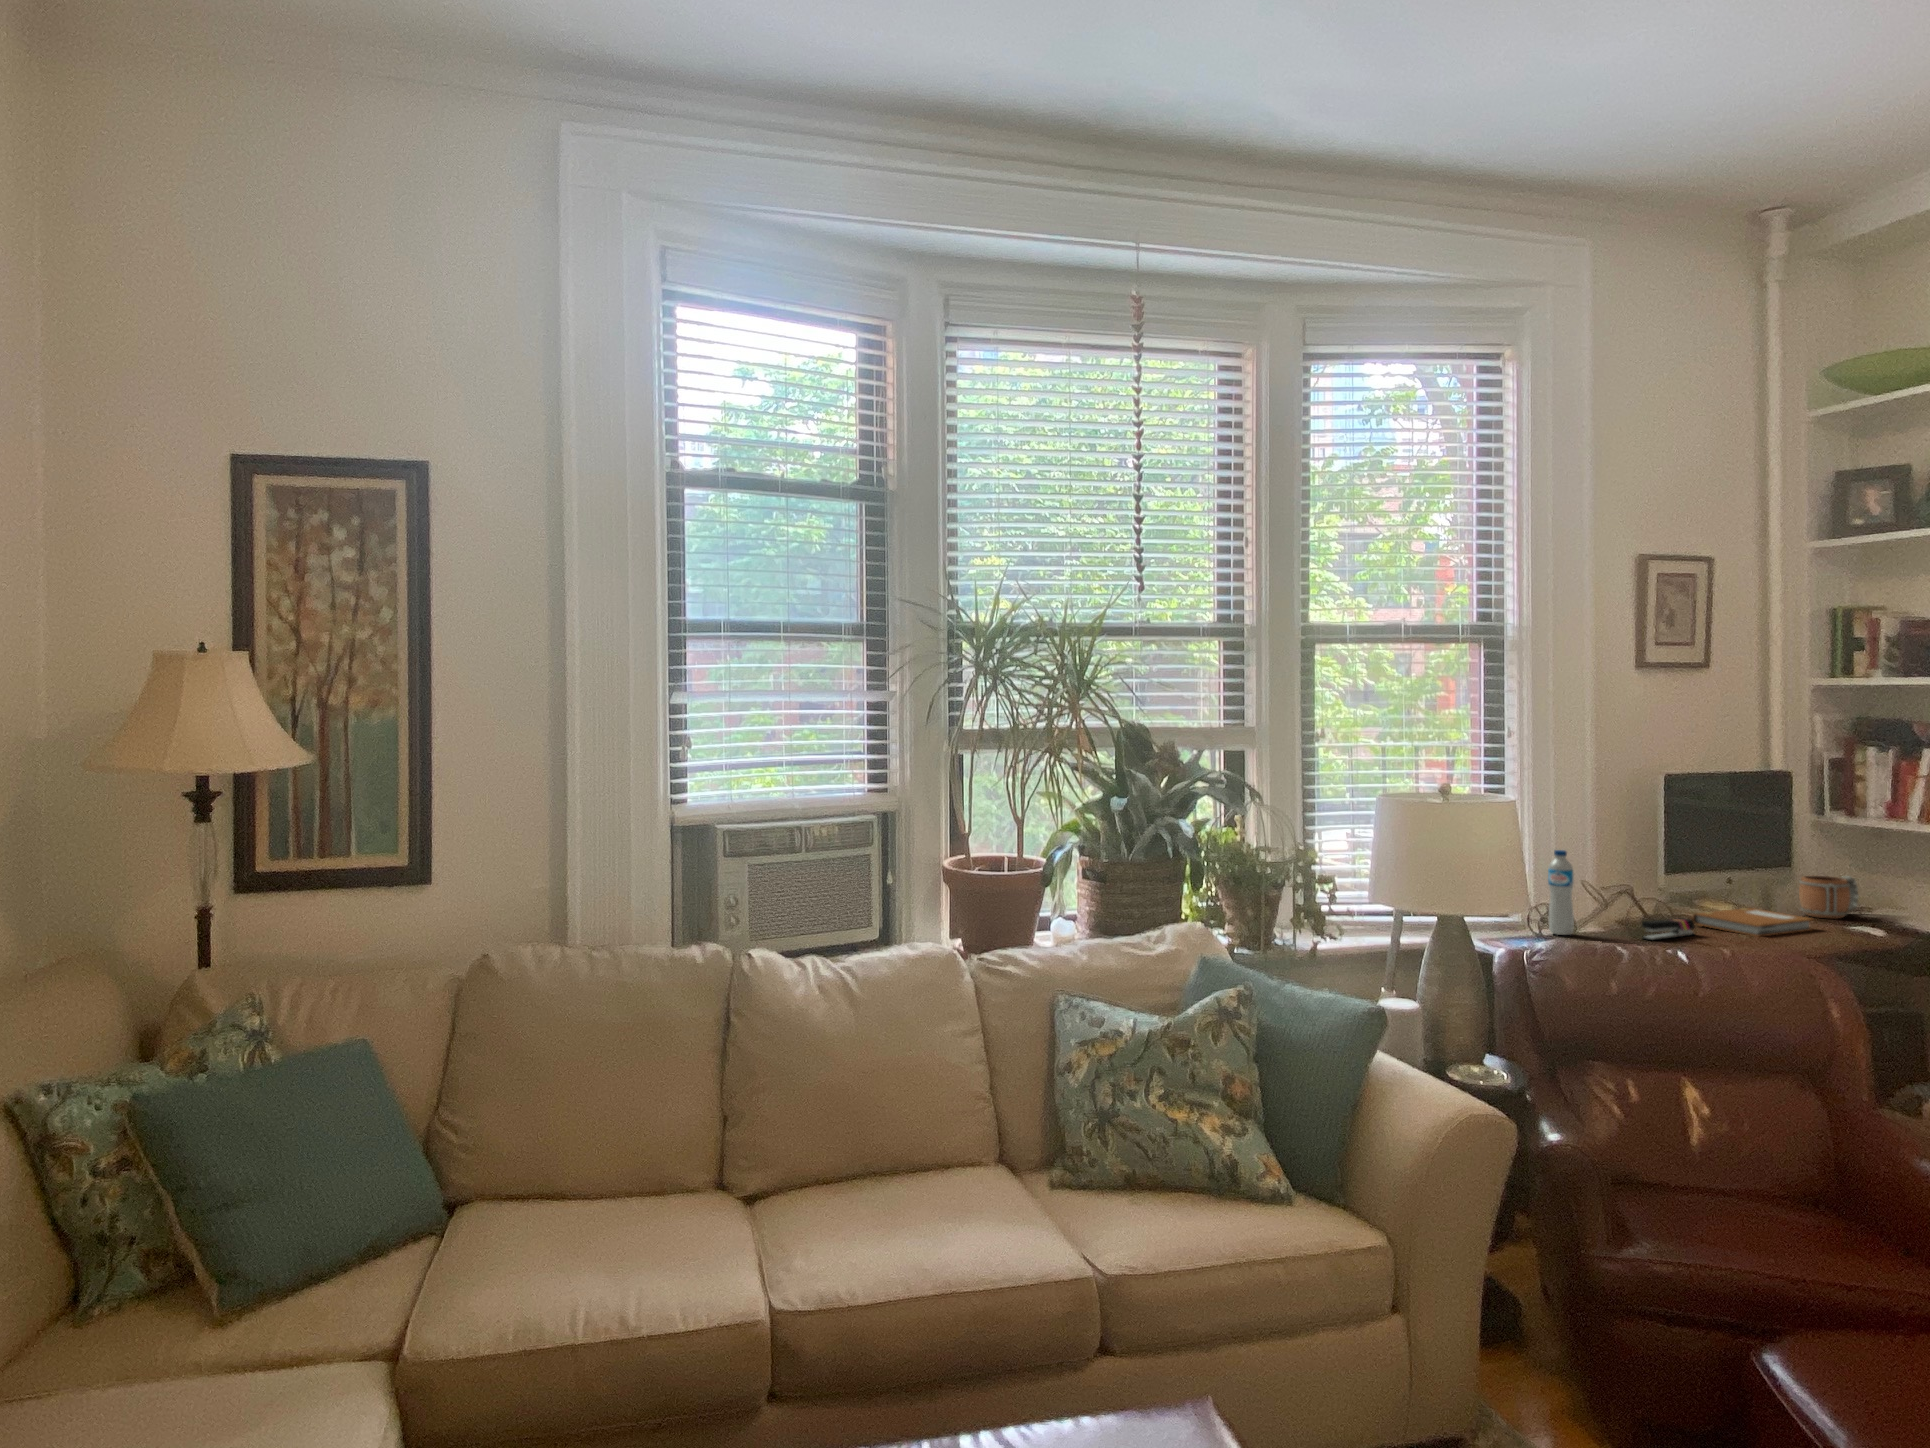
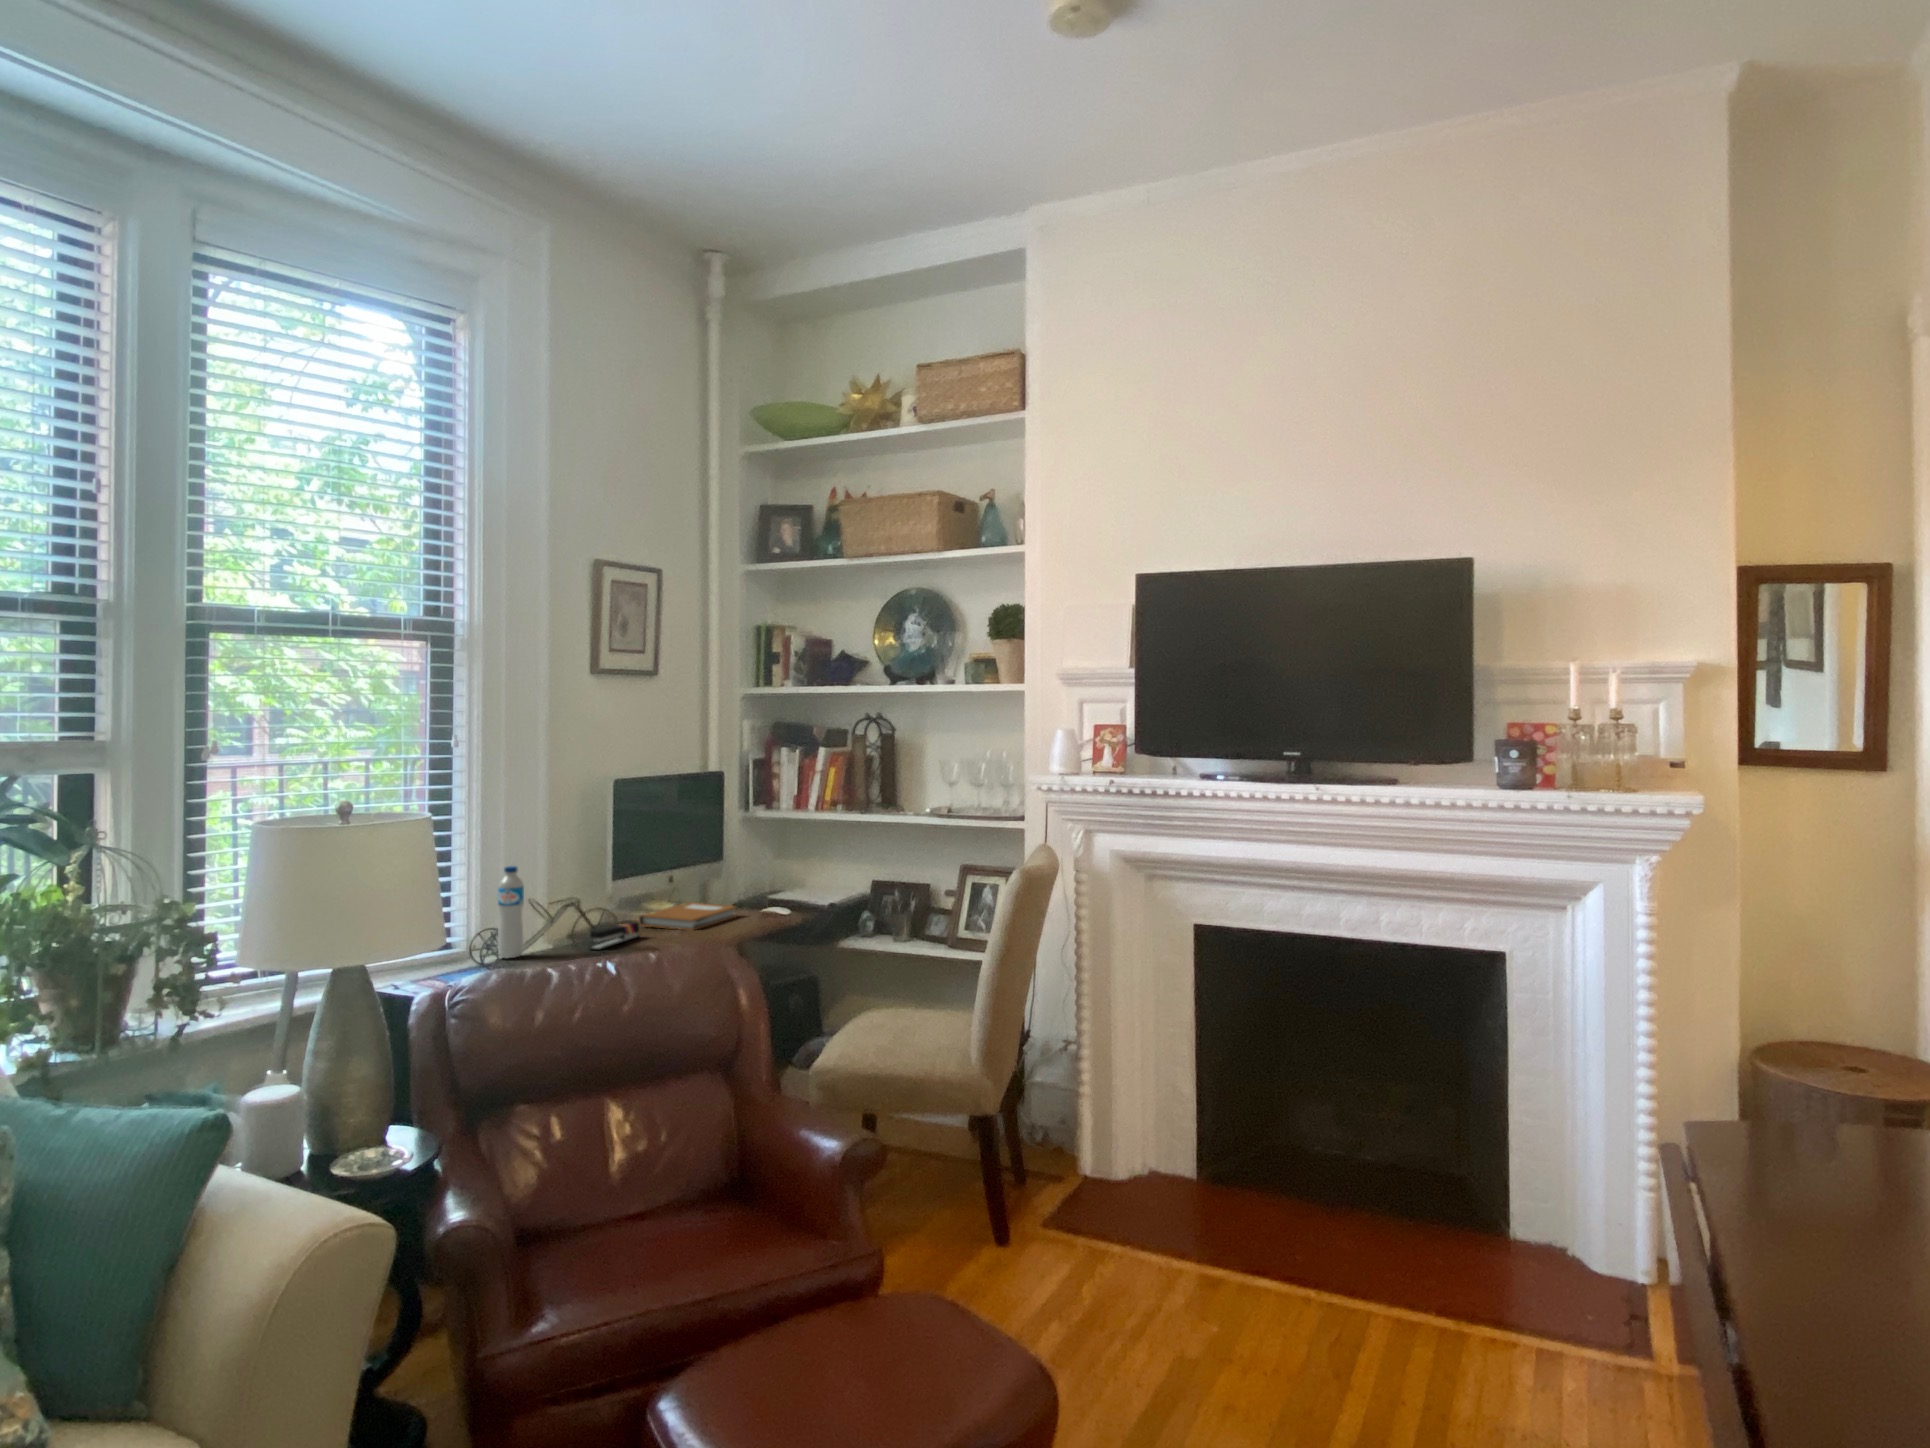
mug: present [1799,876,1859,919] -> none [728,863,772,903]

